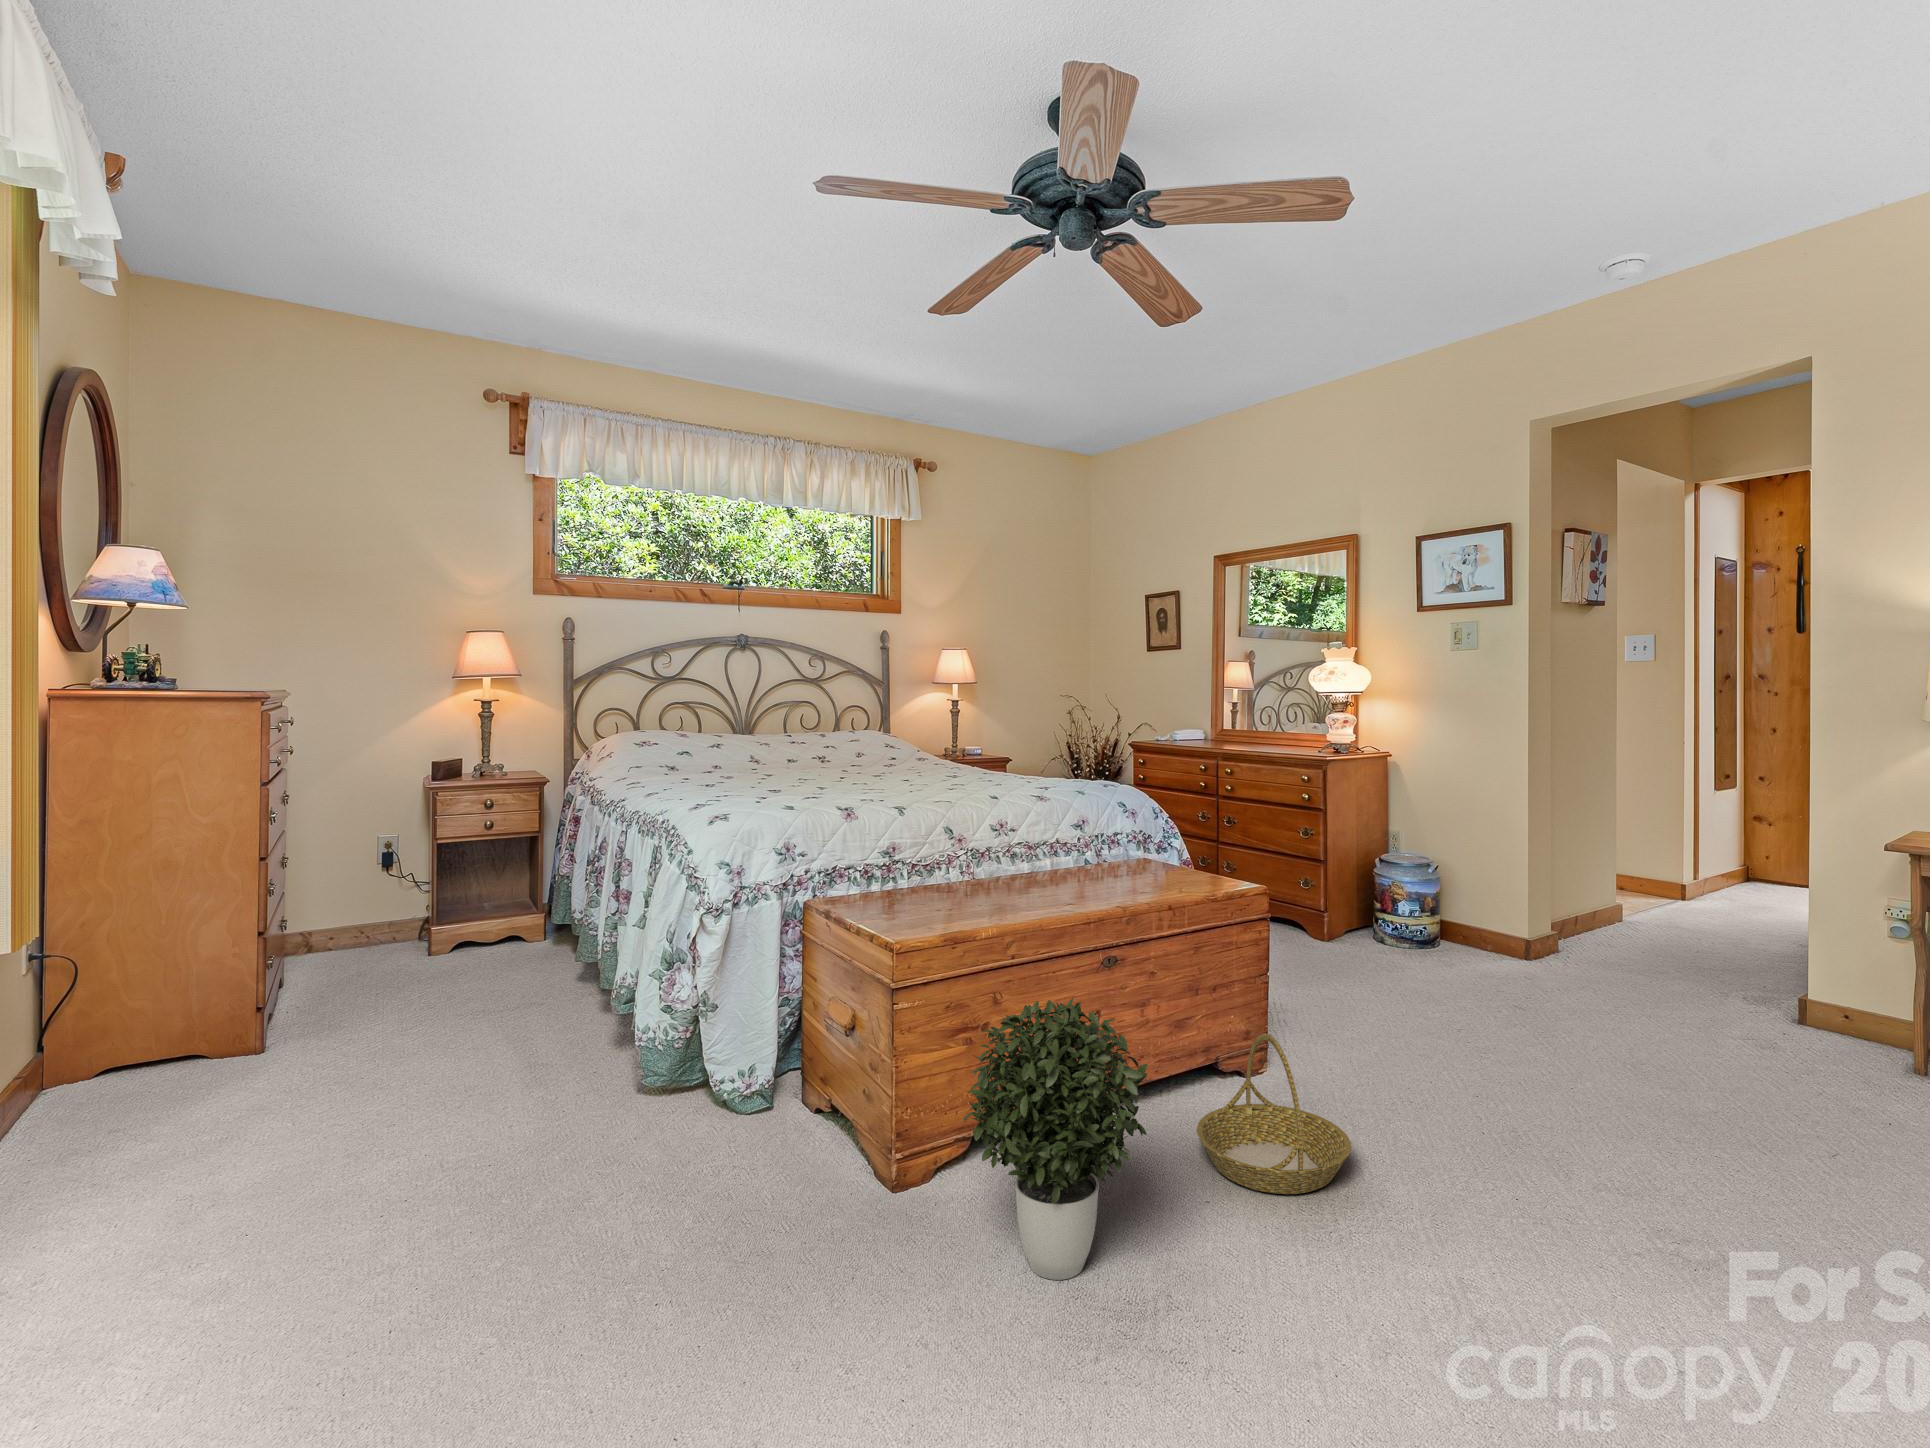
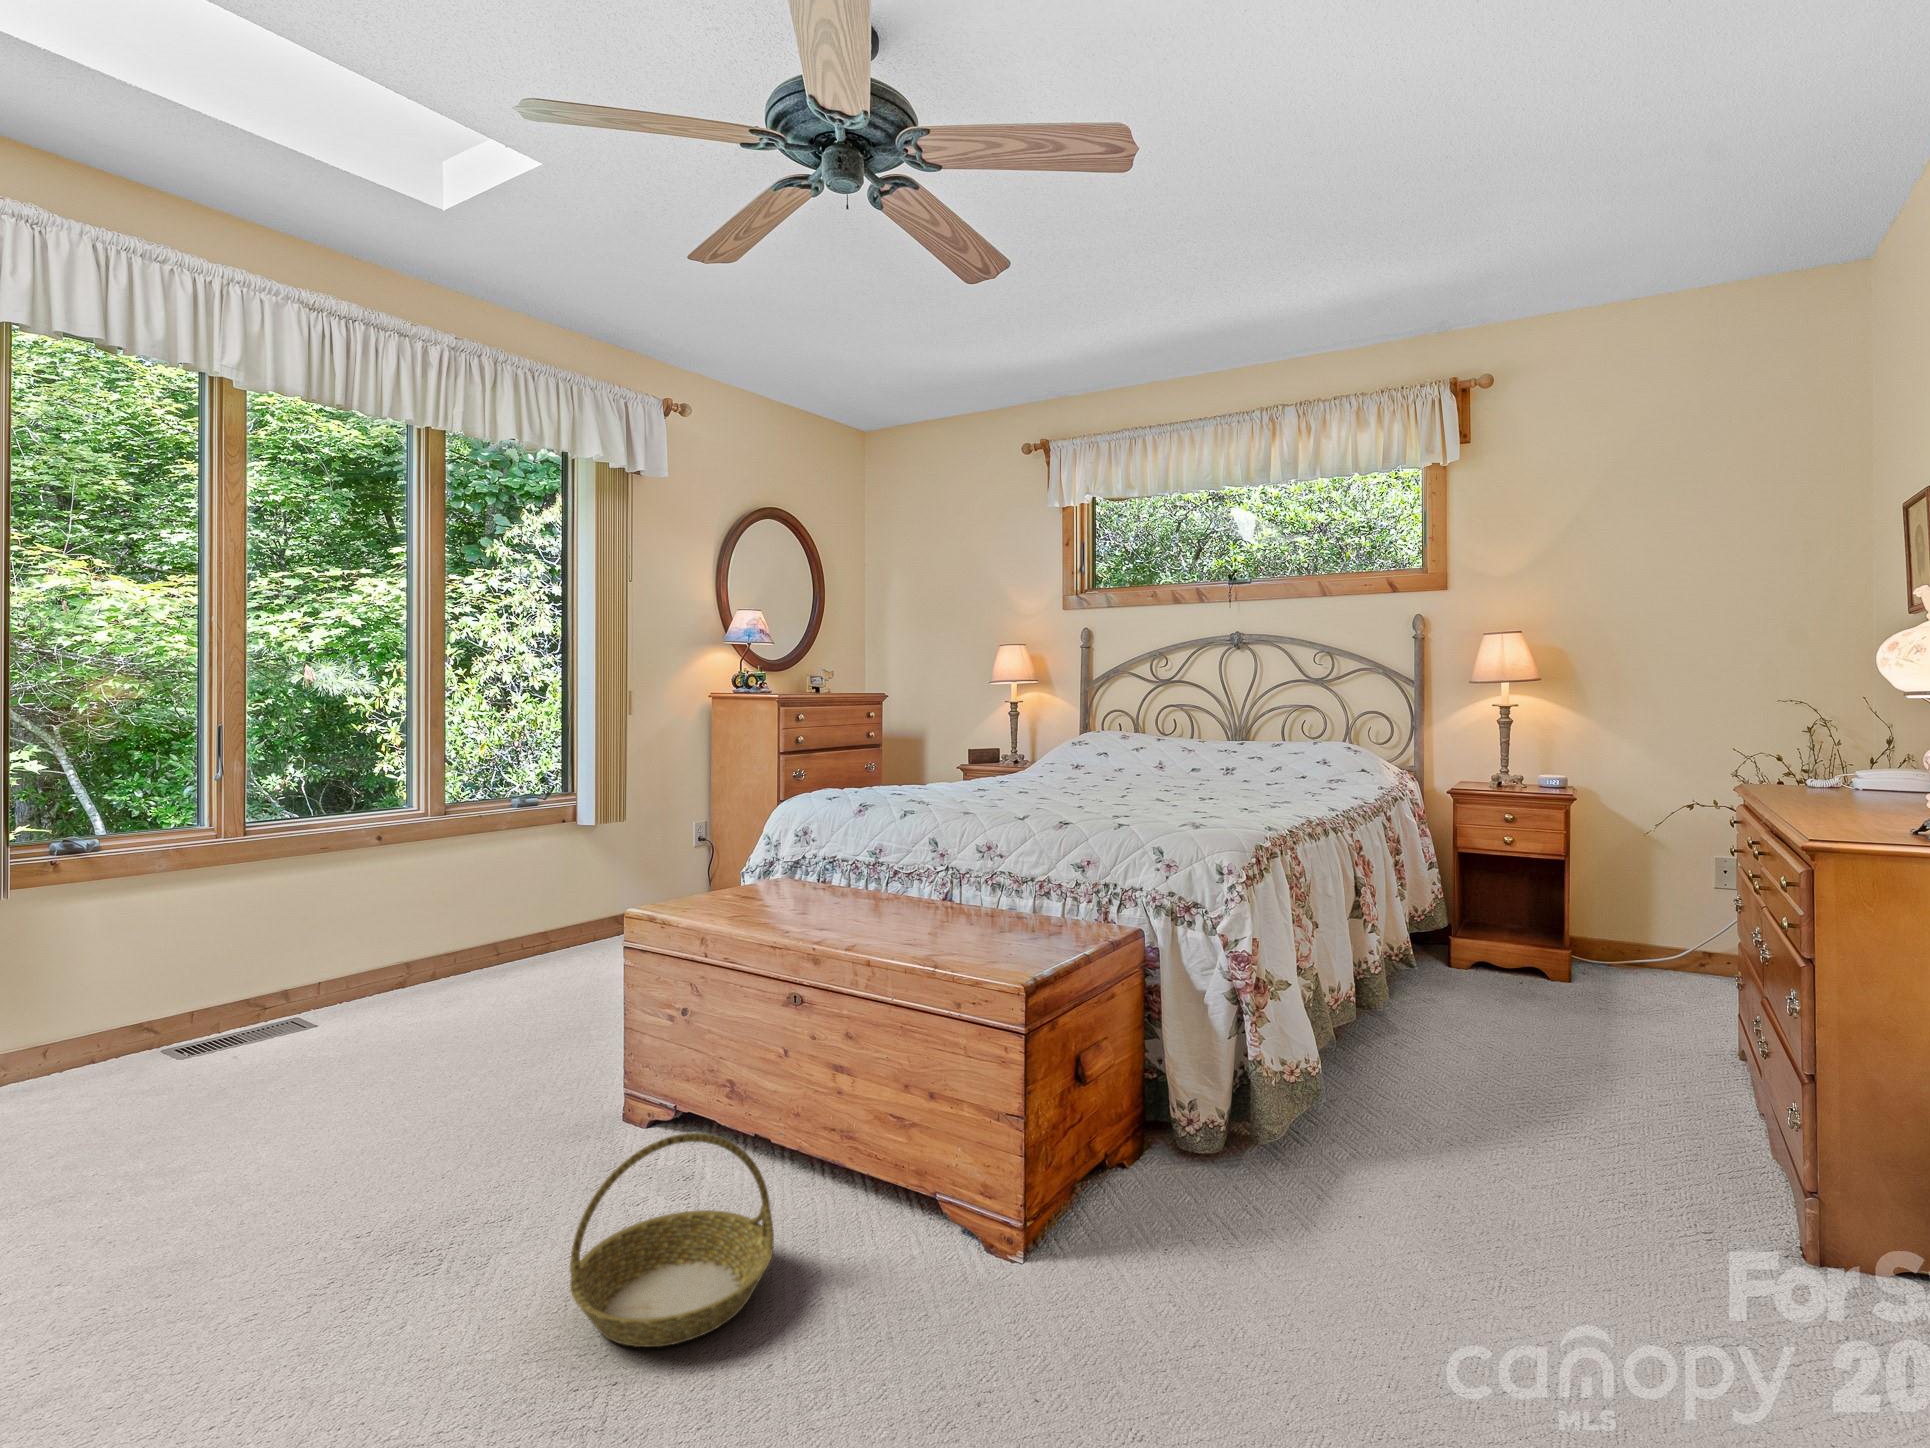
potted plant: present [963,998,1147,1280] -> none [353,974,552,1226]

